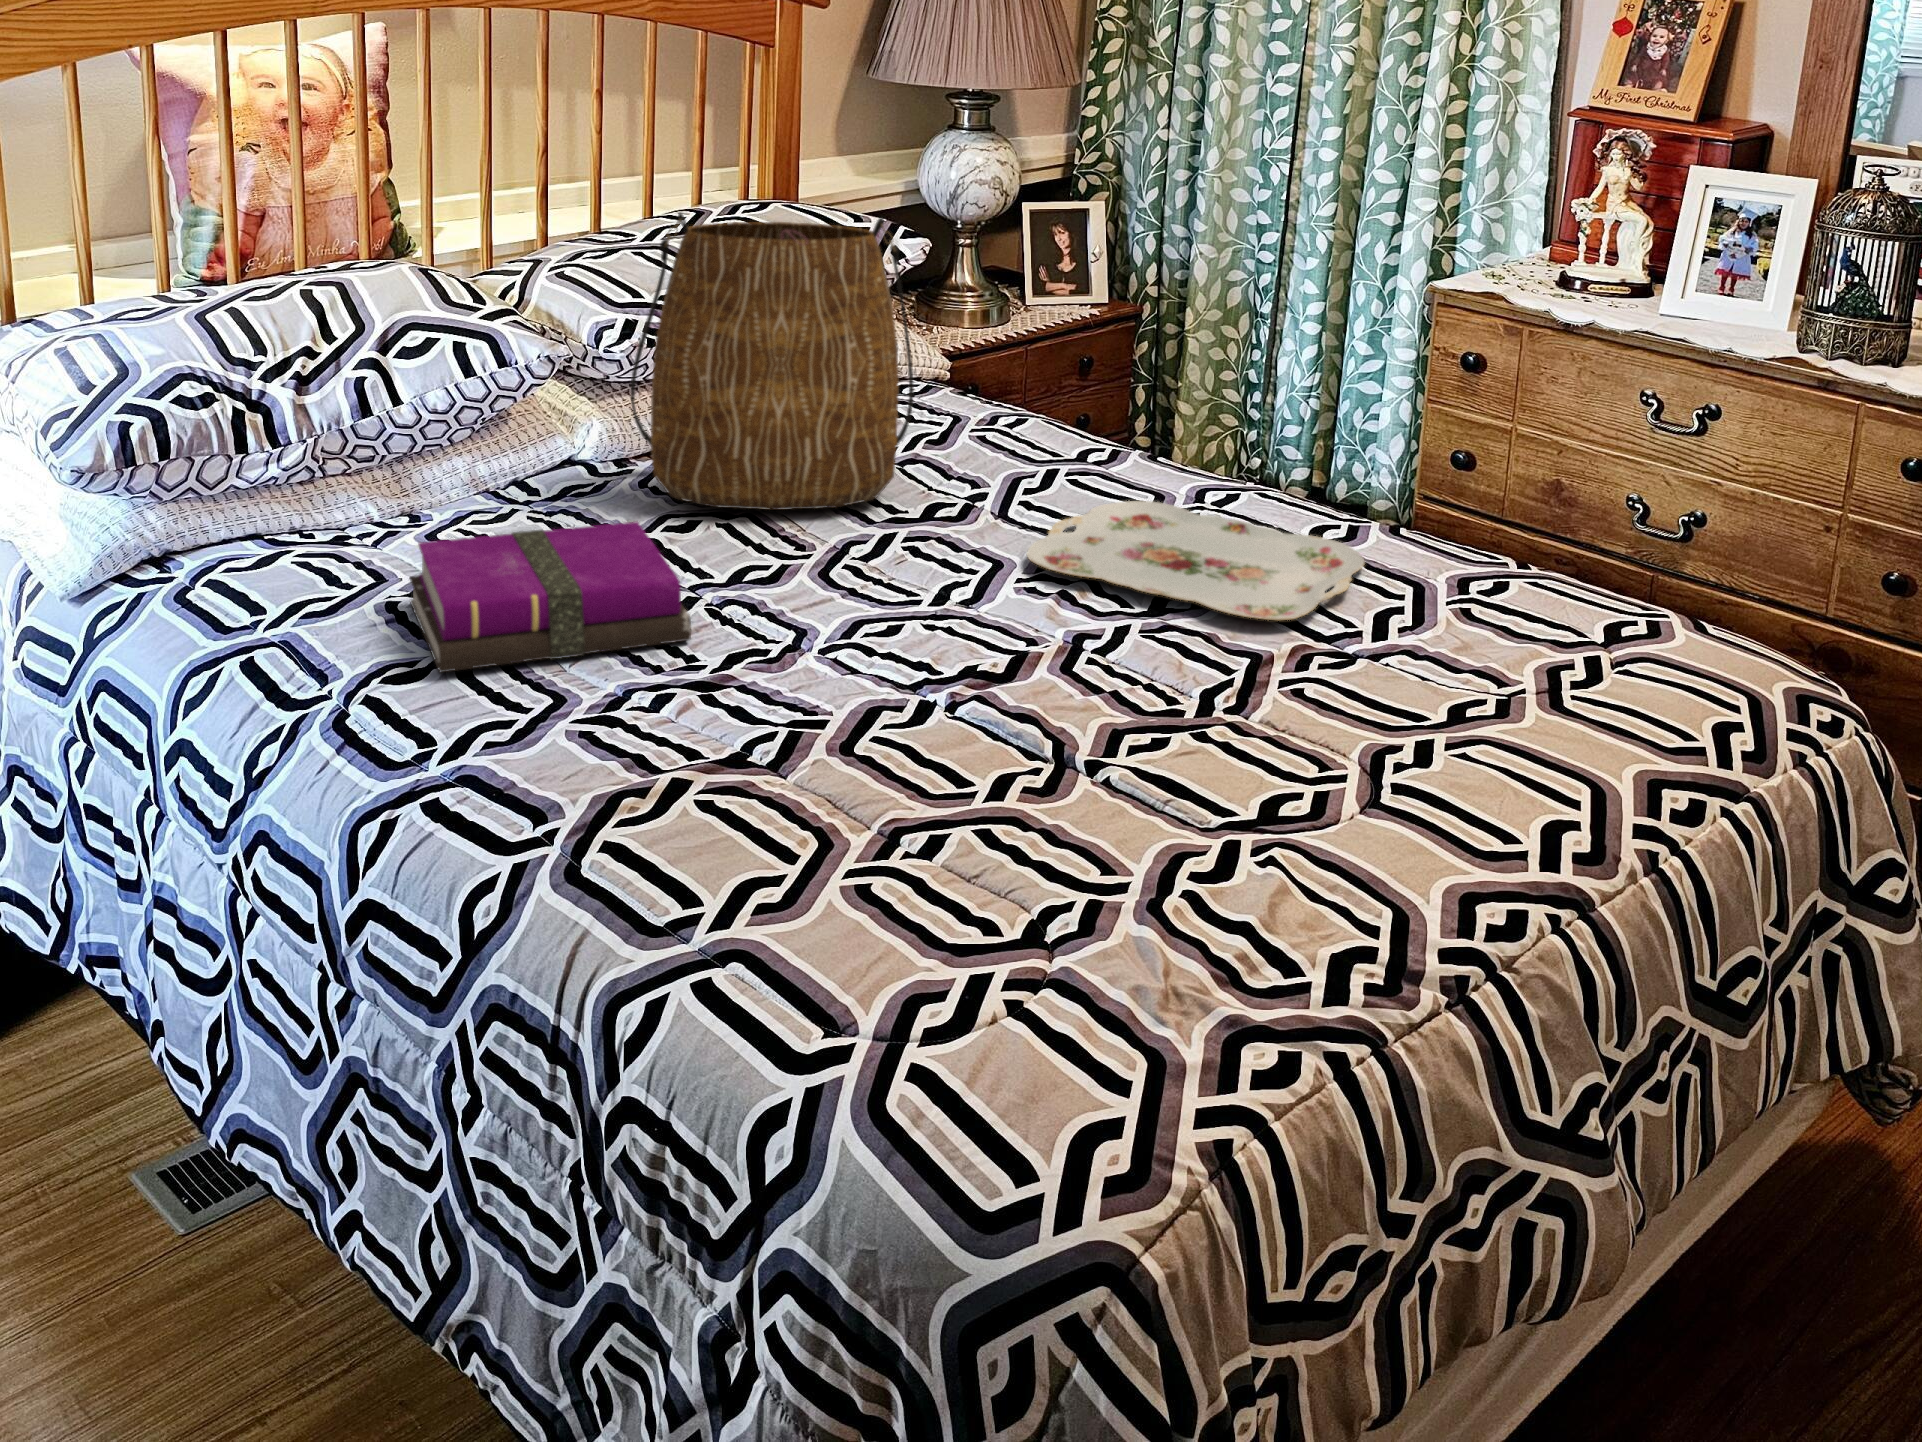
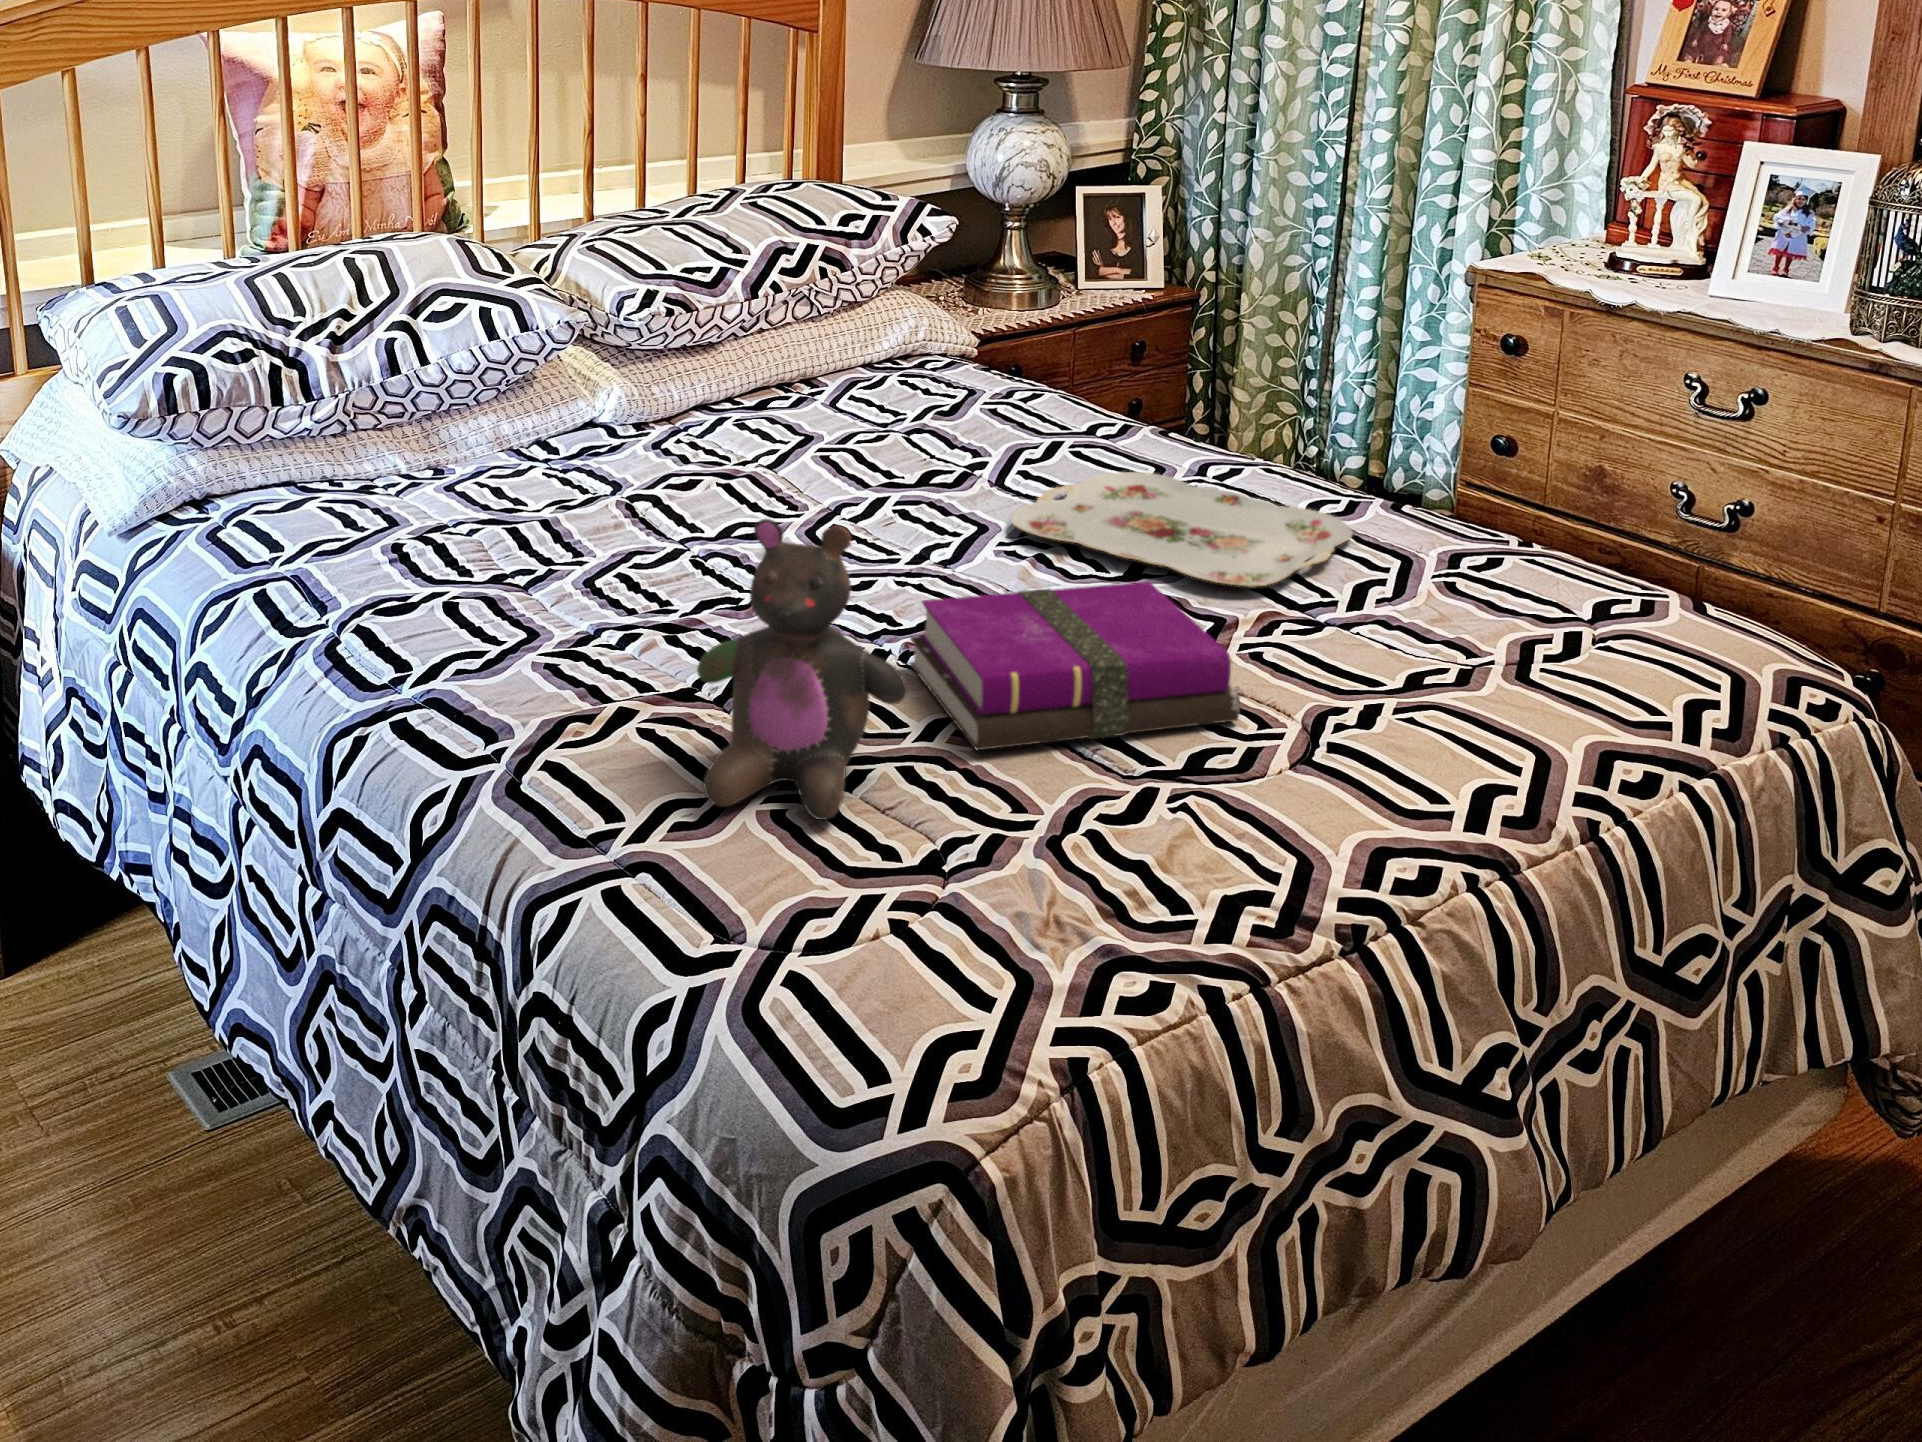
tote bag: present [631,213,914,510] -> none [645,183,917,472]
notebook: present [409,522,691,673] -> present [910,582,1240,750]
stuffed bear: none [763,578,987,893] -> present [697,519,907,820]

